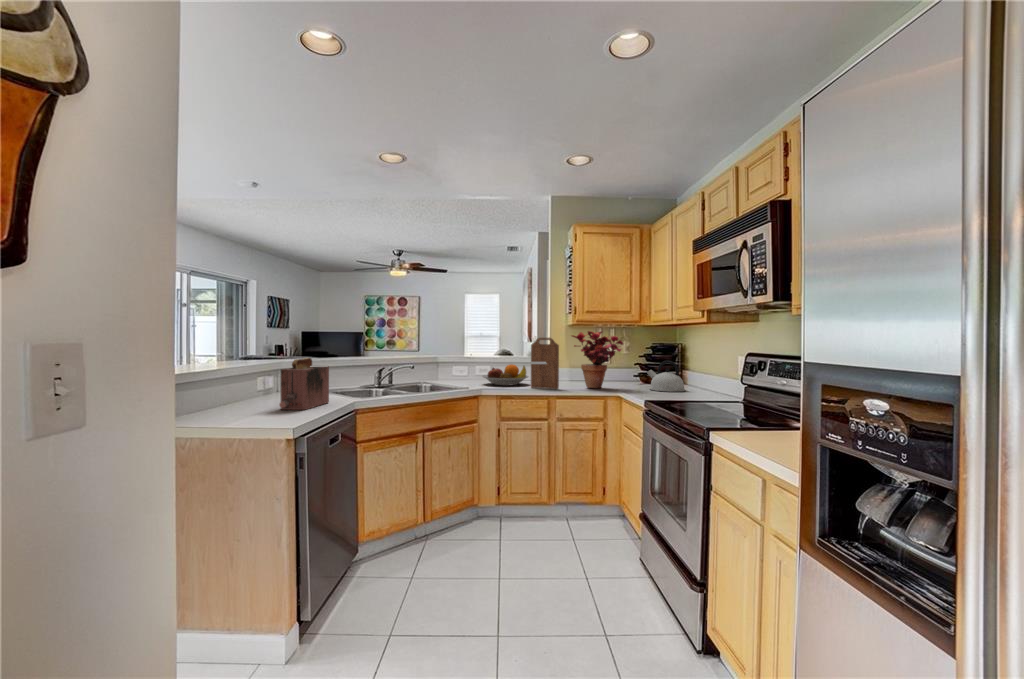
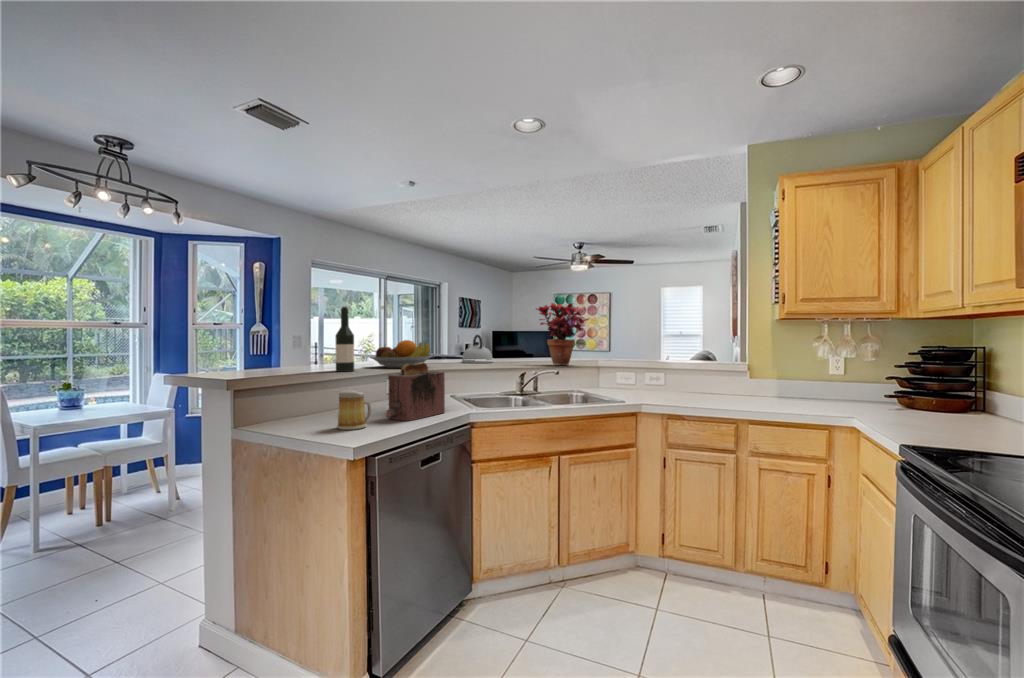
wine bottle: none [213,303,232,368] -> present [335,307,354,372]
potted plant: present [572,331,623,388] -> present [536,303,589,365]
cutting board: present [531,338,559,389] -> none [708,338,749,410]
kettle: present [647,361,685,392] -> present [462,335,493,363]
fruit bowl: present [482,364,529,386] -> present [369,340,433,368]
mug: none [239,382,274,420] -> present [337,390,371,430]

